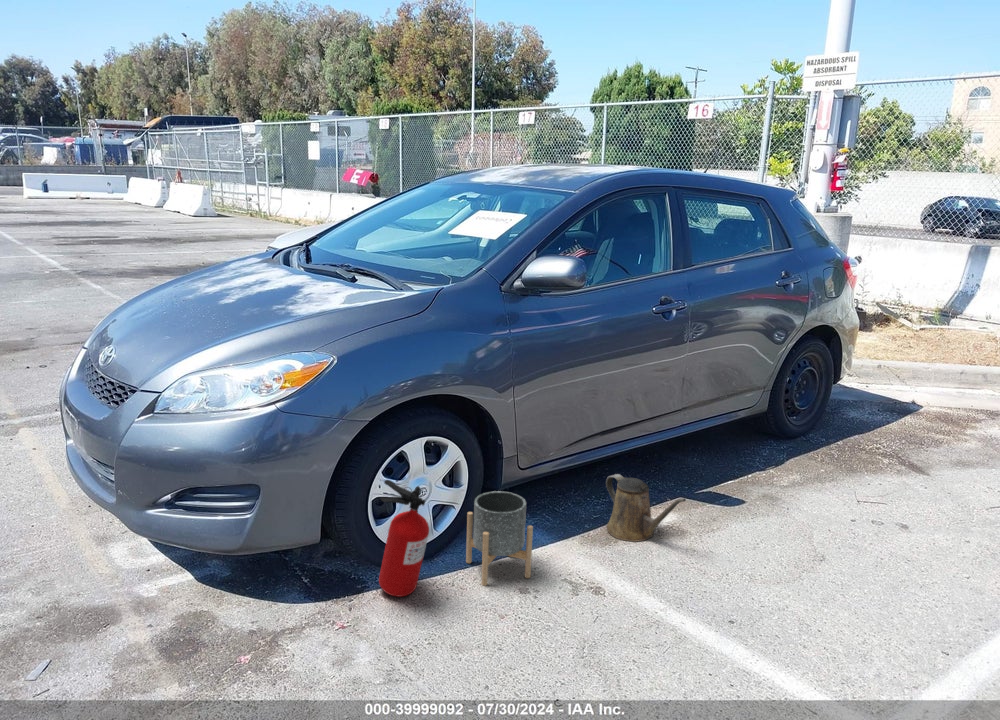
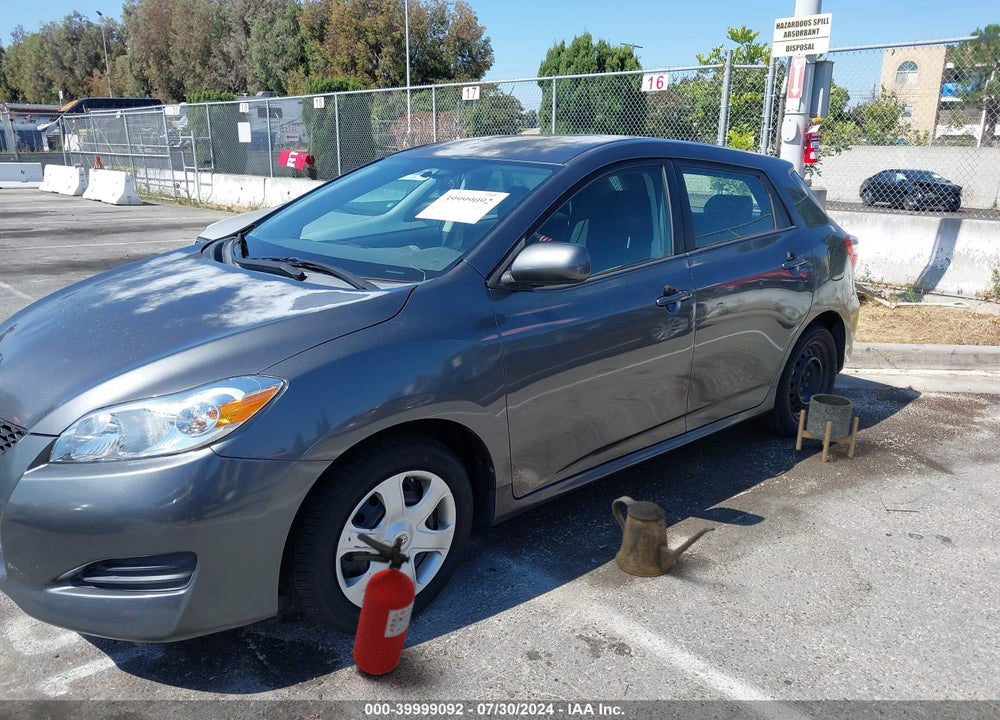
planter: present [466,491,533,586] -> present [796,394,859,463]

